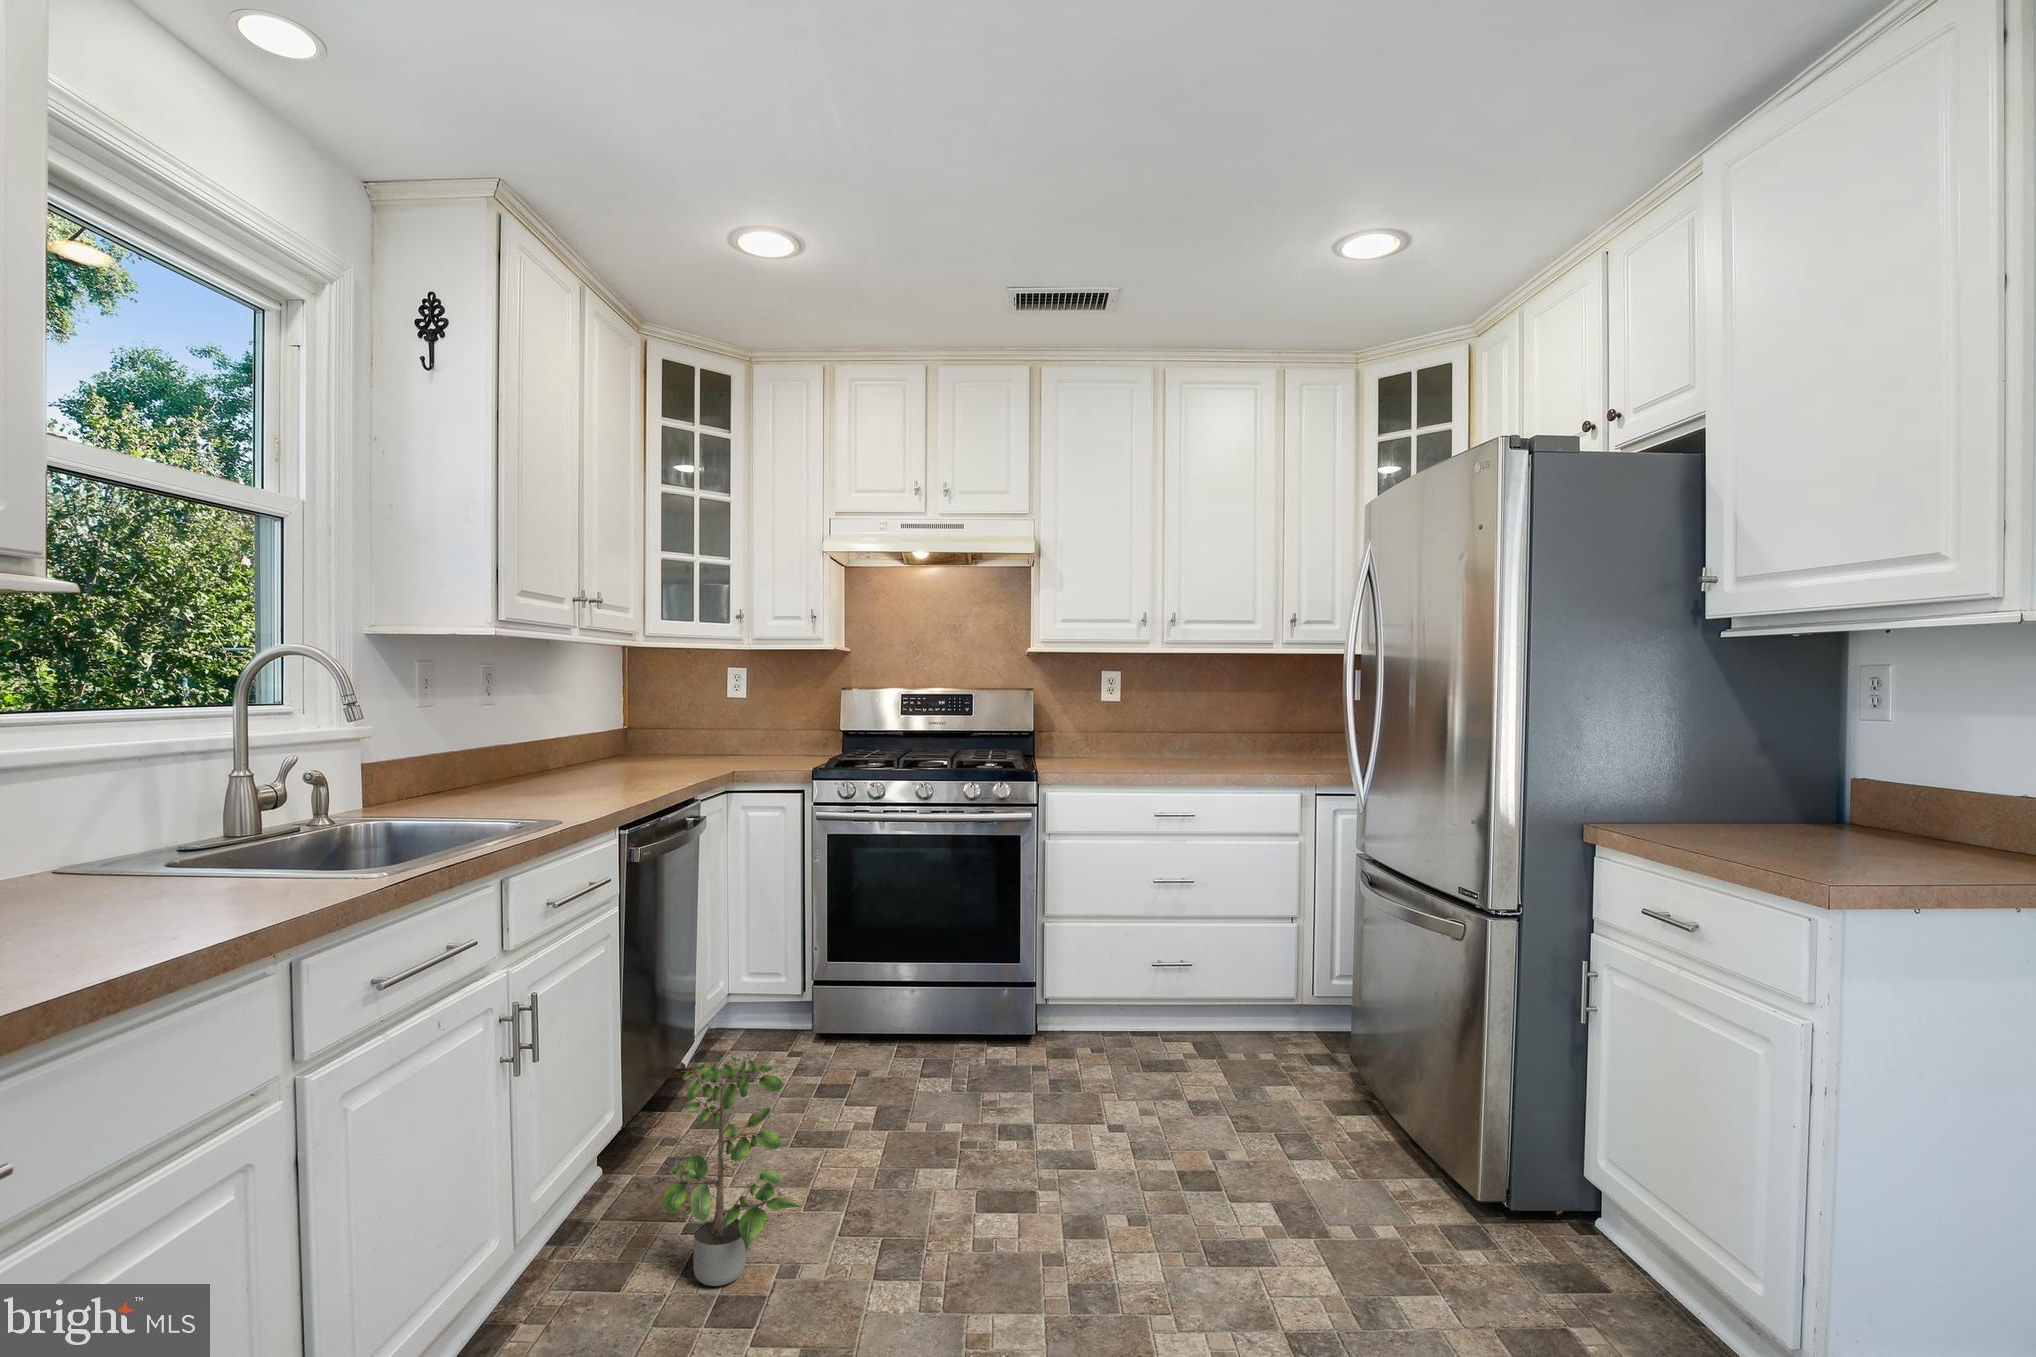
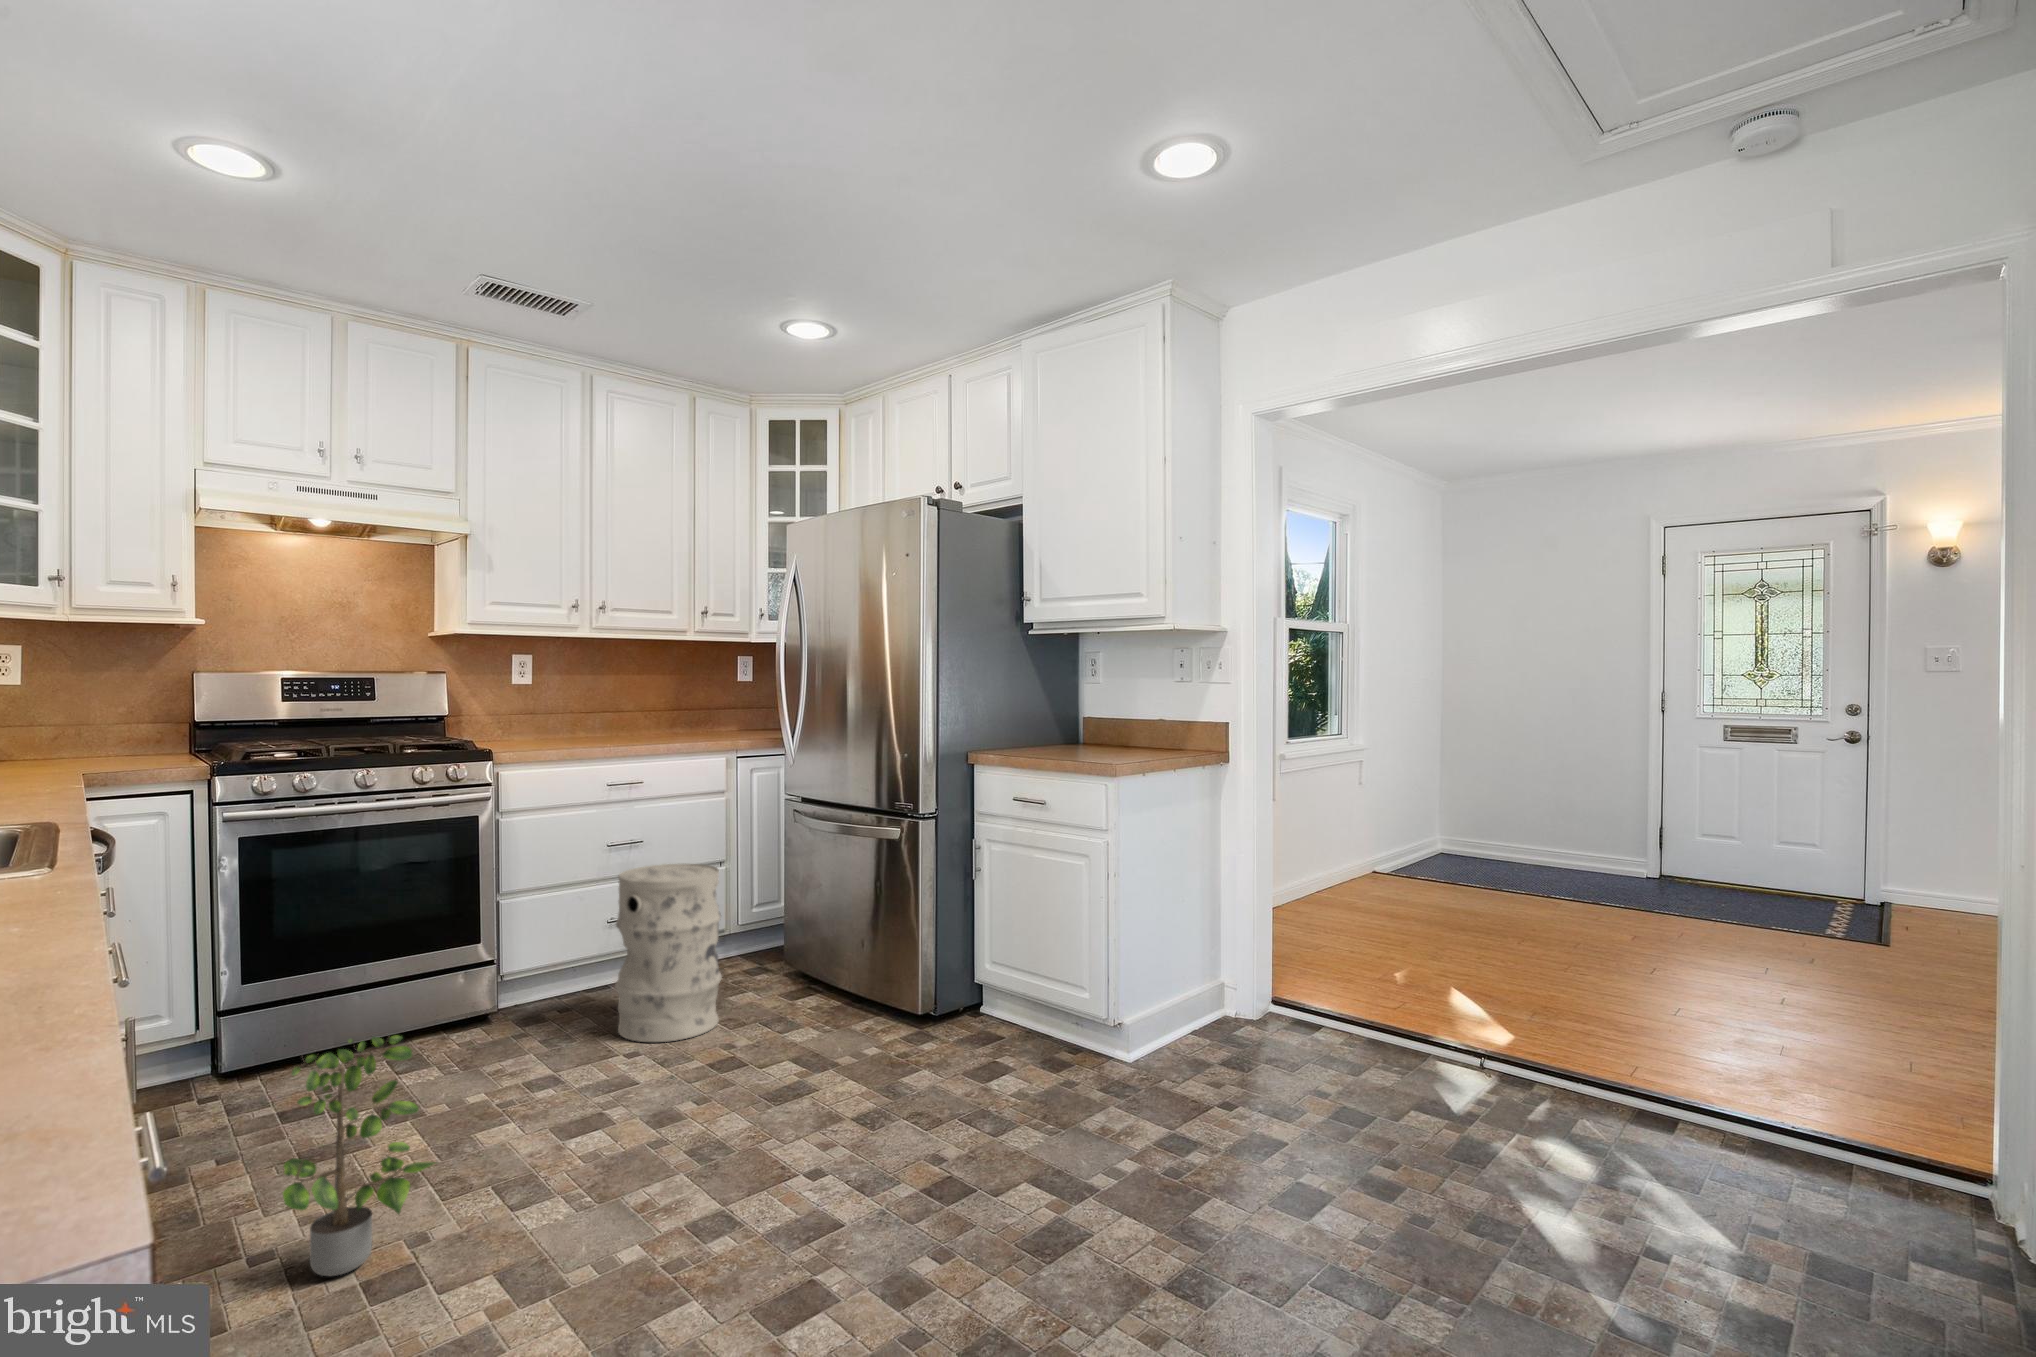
trash can: none [1122,914,1239,1129] -> present [615,864,722,1042]

